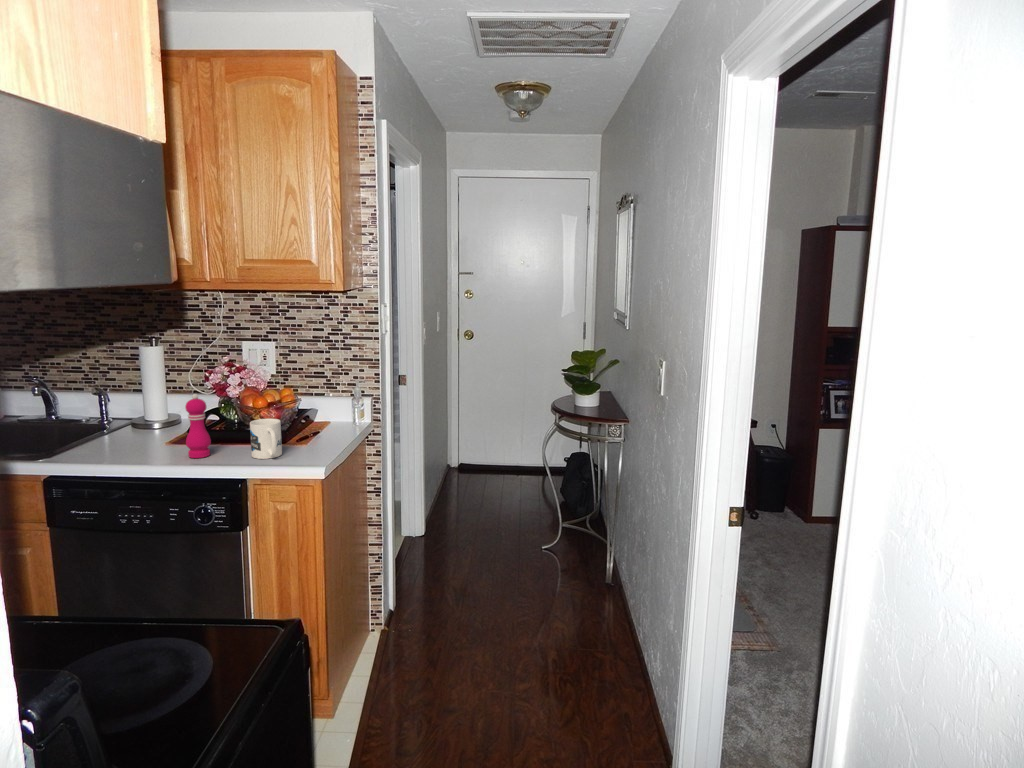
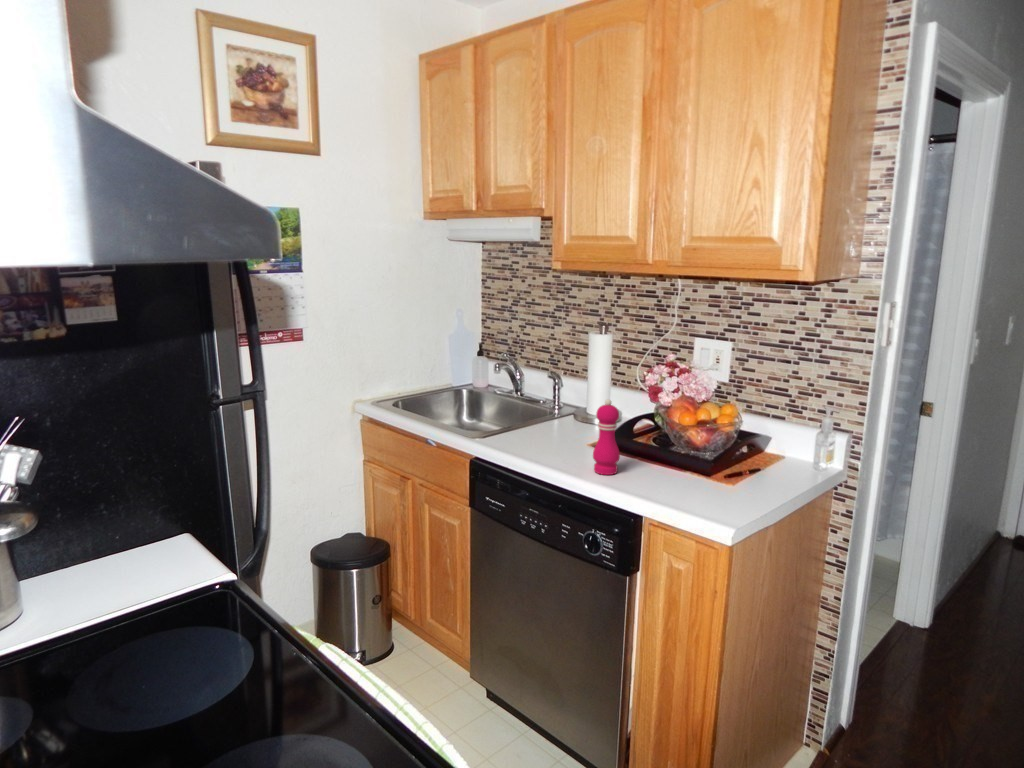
mug: present [250,419,282,459] -> none [658,443,698,496]

